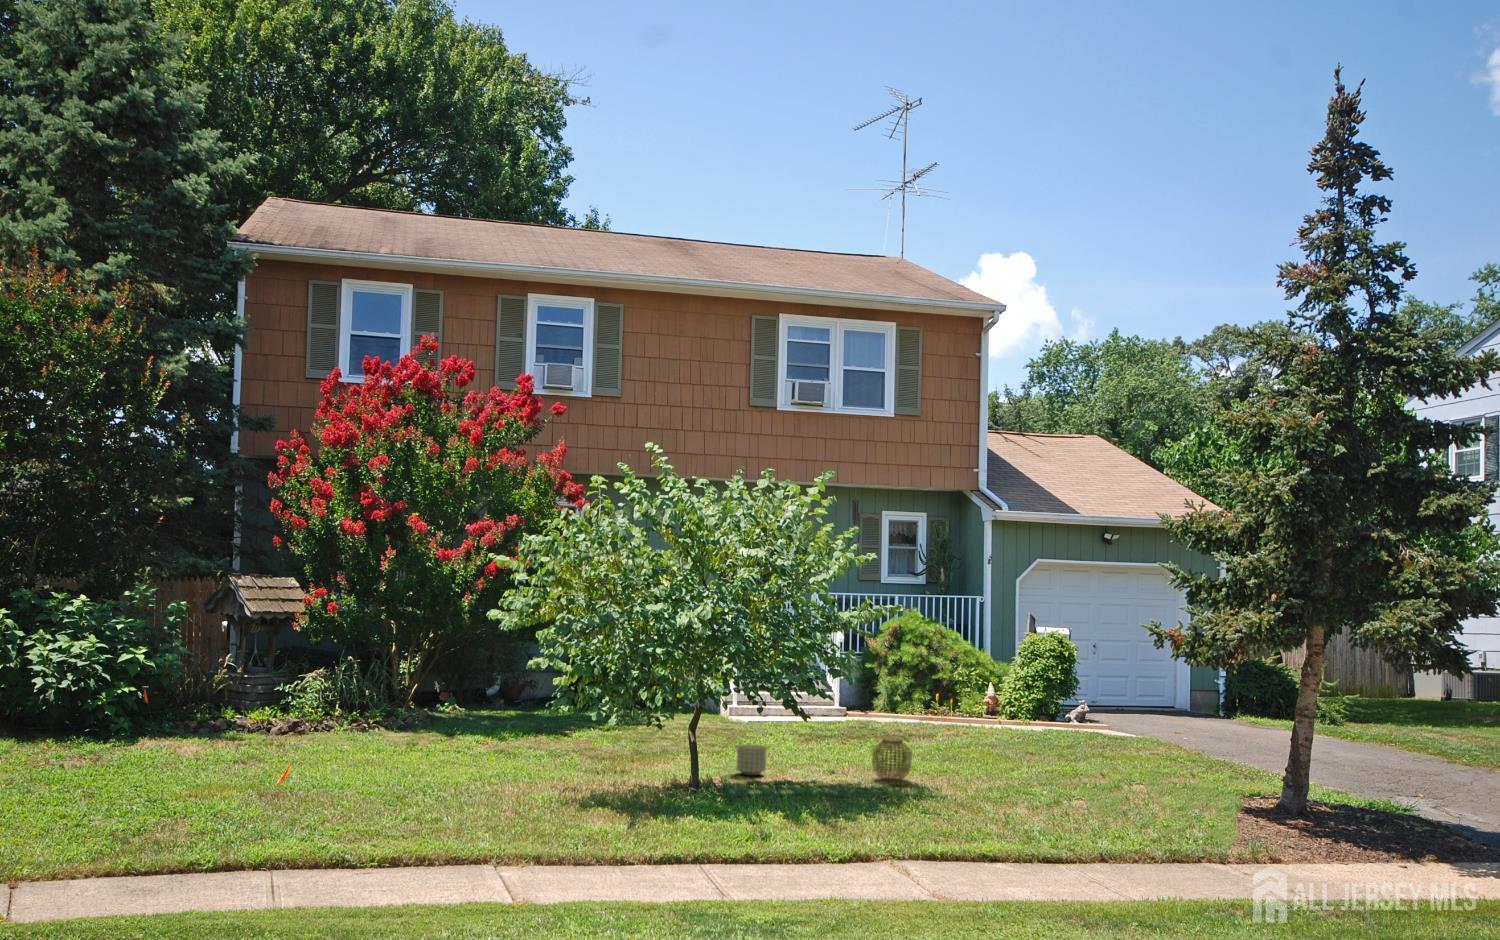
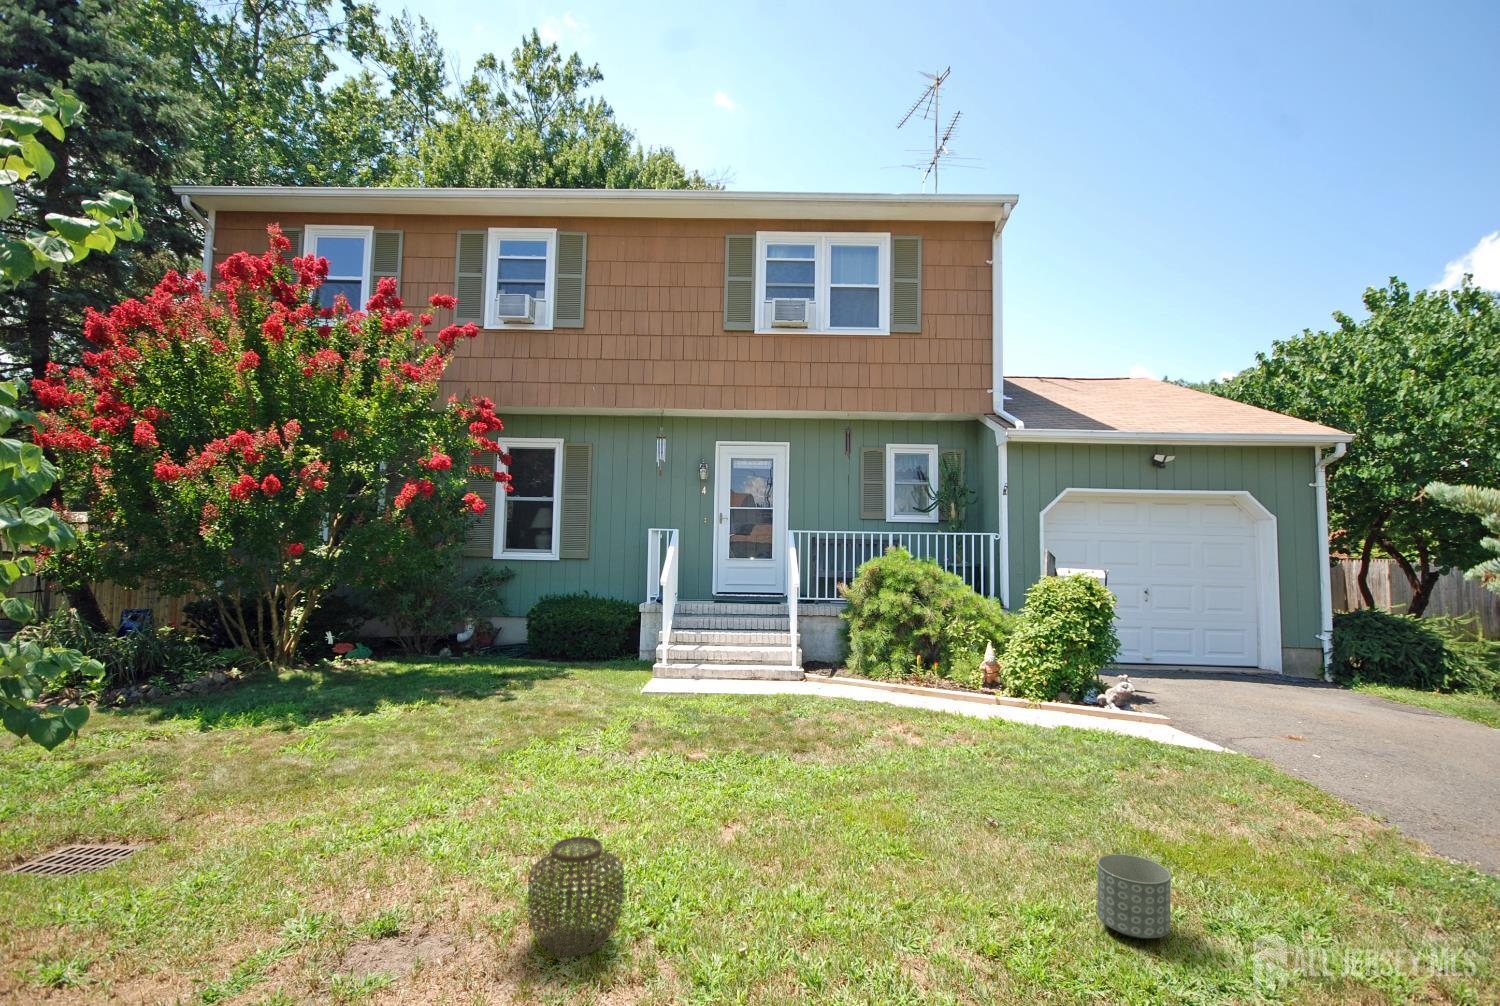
planter: present [736,744,767,776] -> present [1097,854,1171,939]

